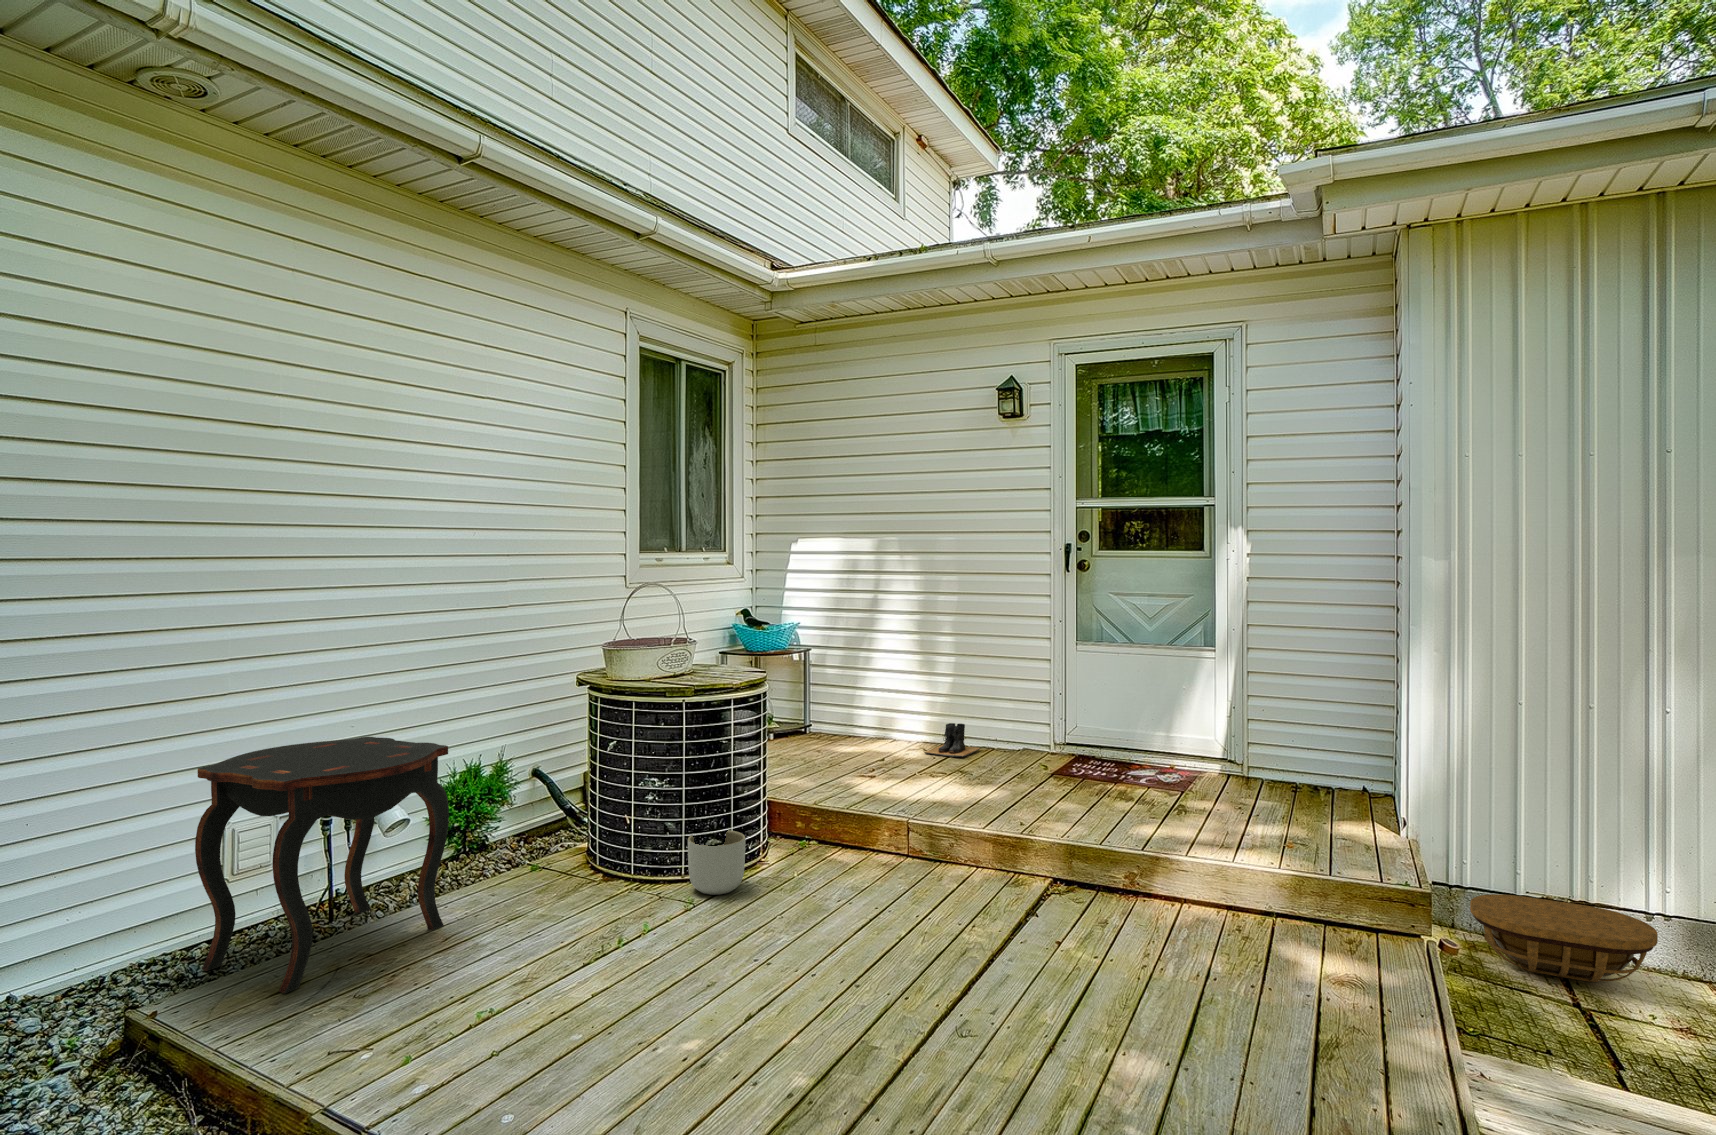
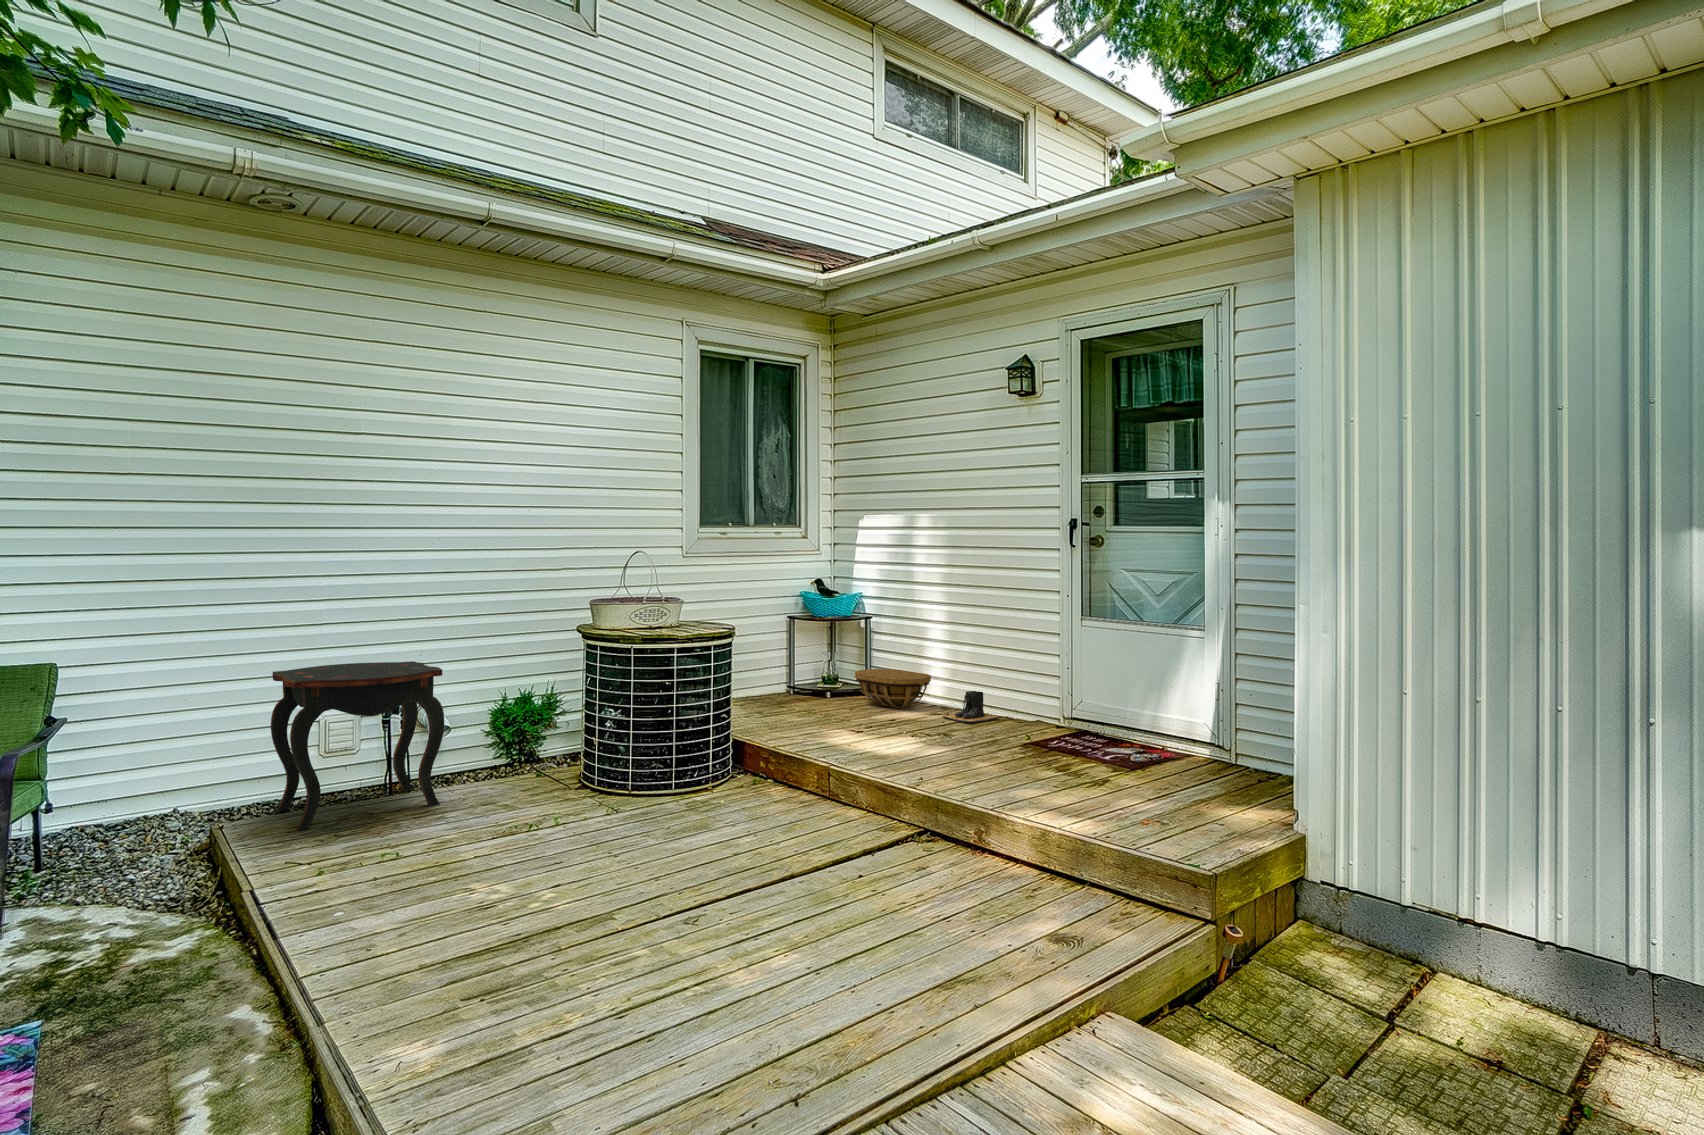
planter: present [688,830,745,895] -> none [623,756,672,808]
basket: present [1470,894,1658,982] -> present [855,669,931,708]

